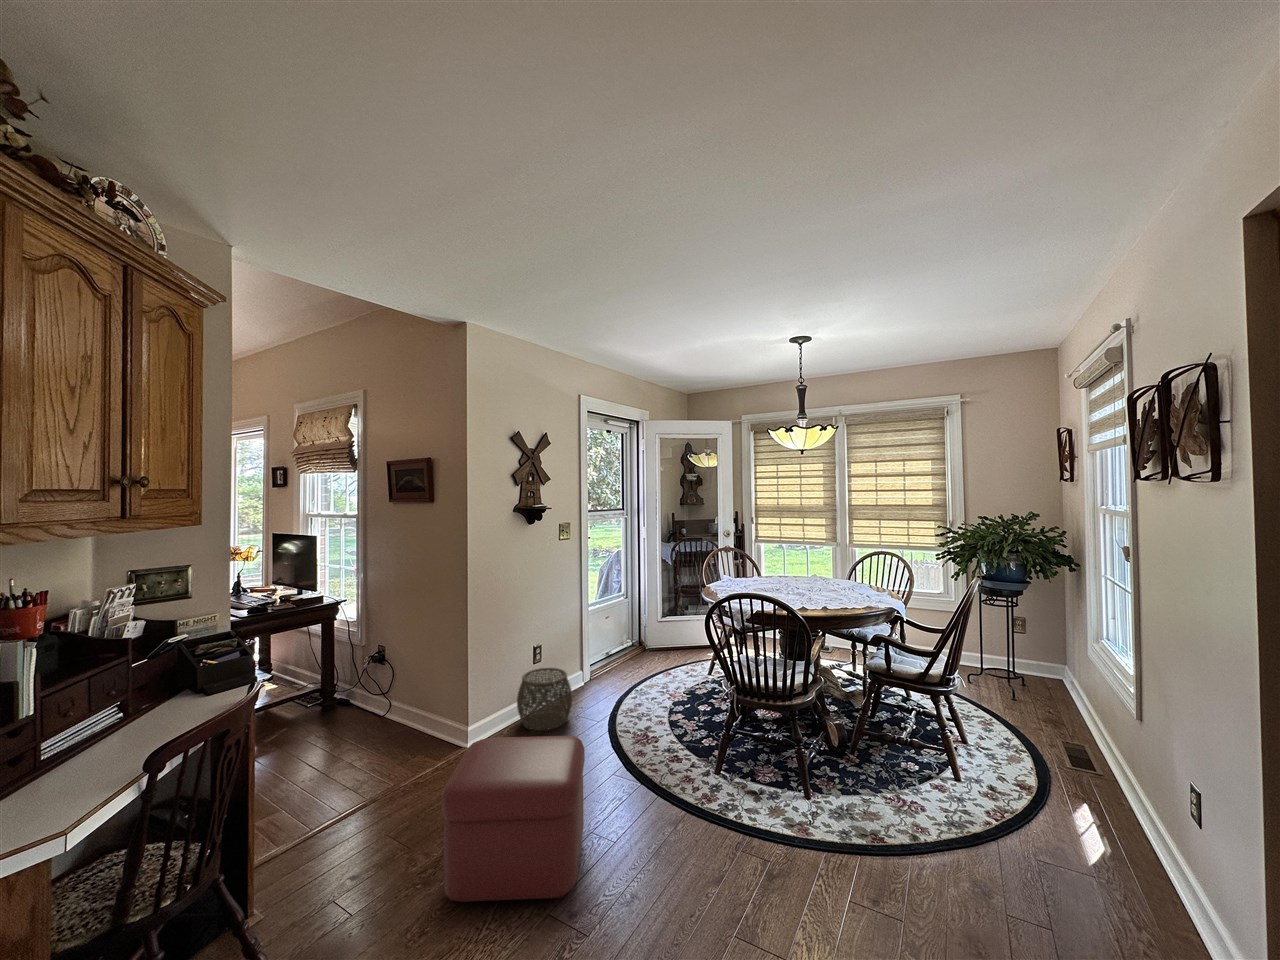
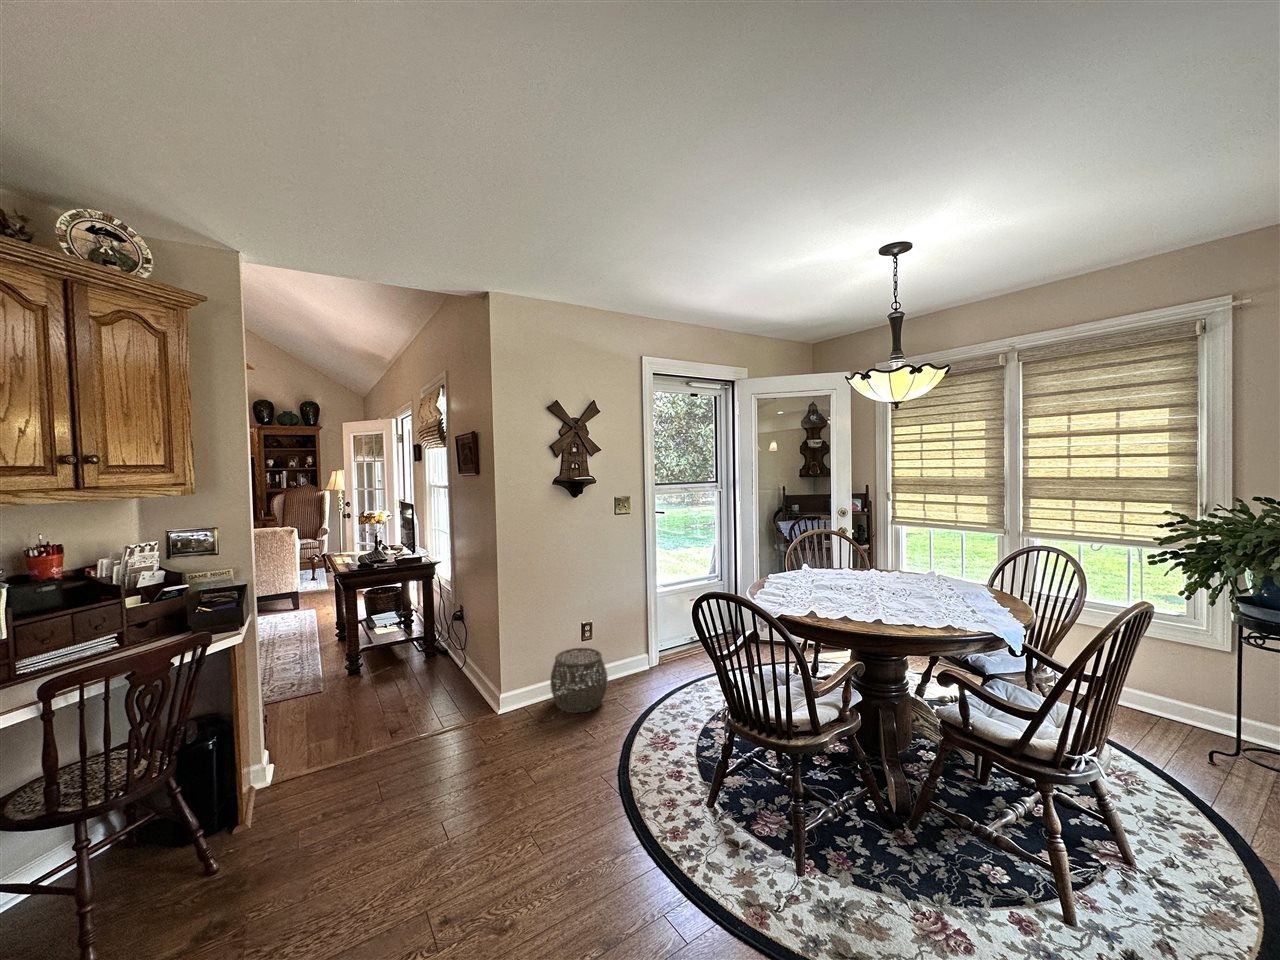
ottoman: present [441,736,585,902] -> none [347,714,519,900]

